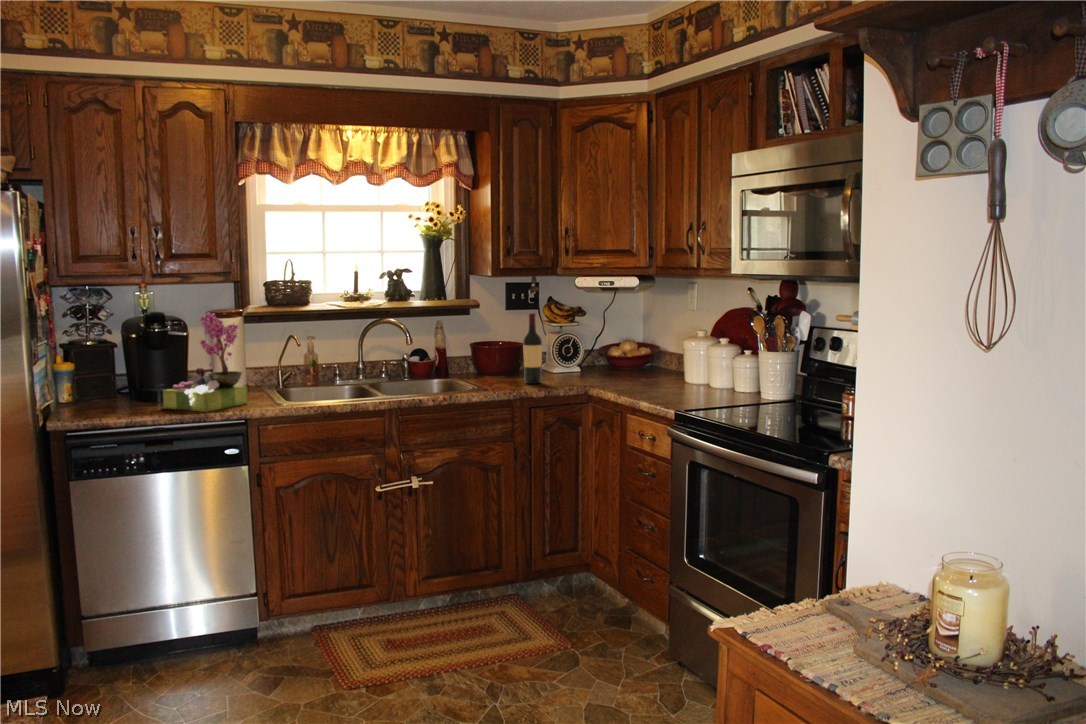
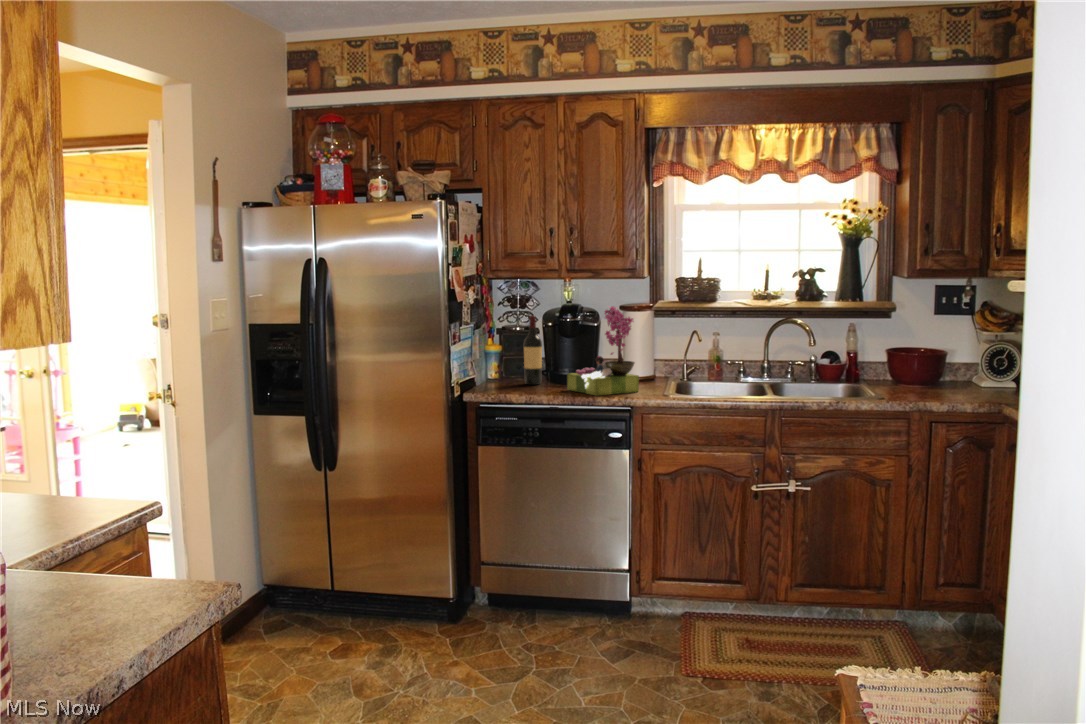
wine bottle: present [523,313,542,384] -> present [524,315,542,385]

